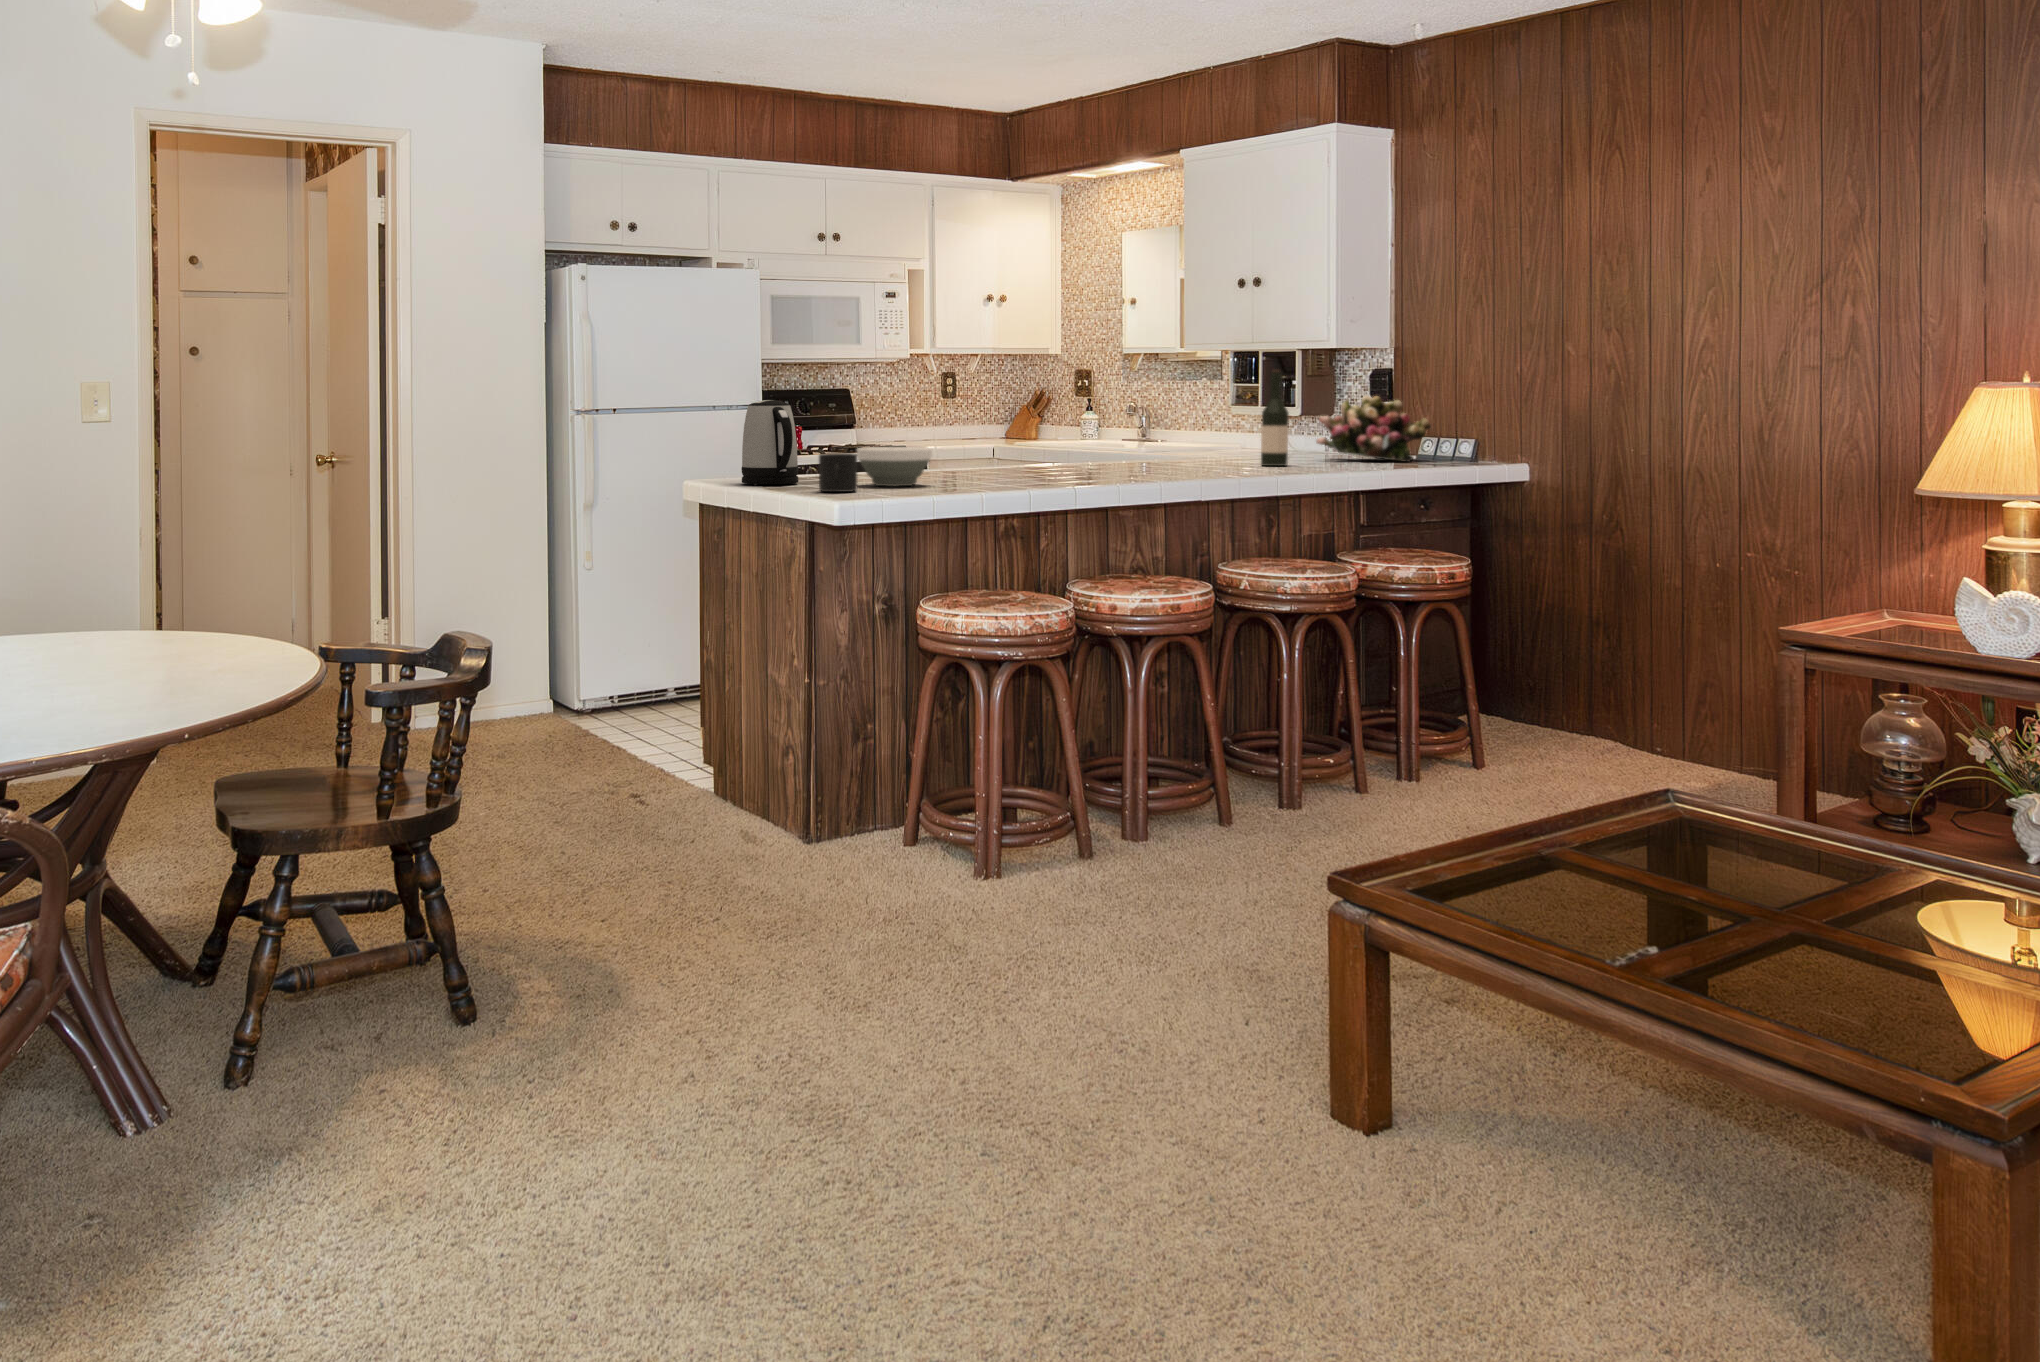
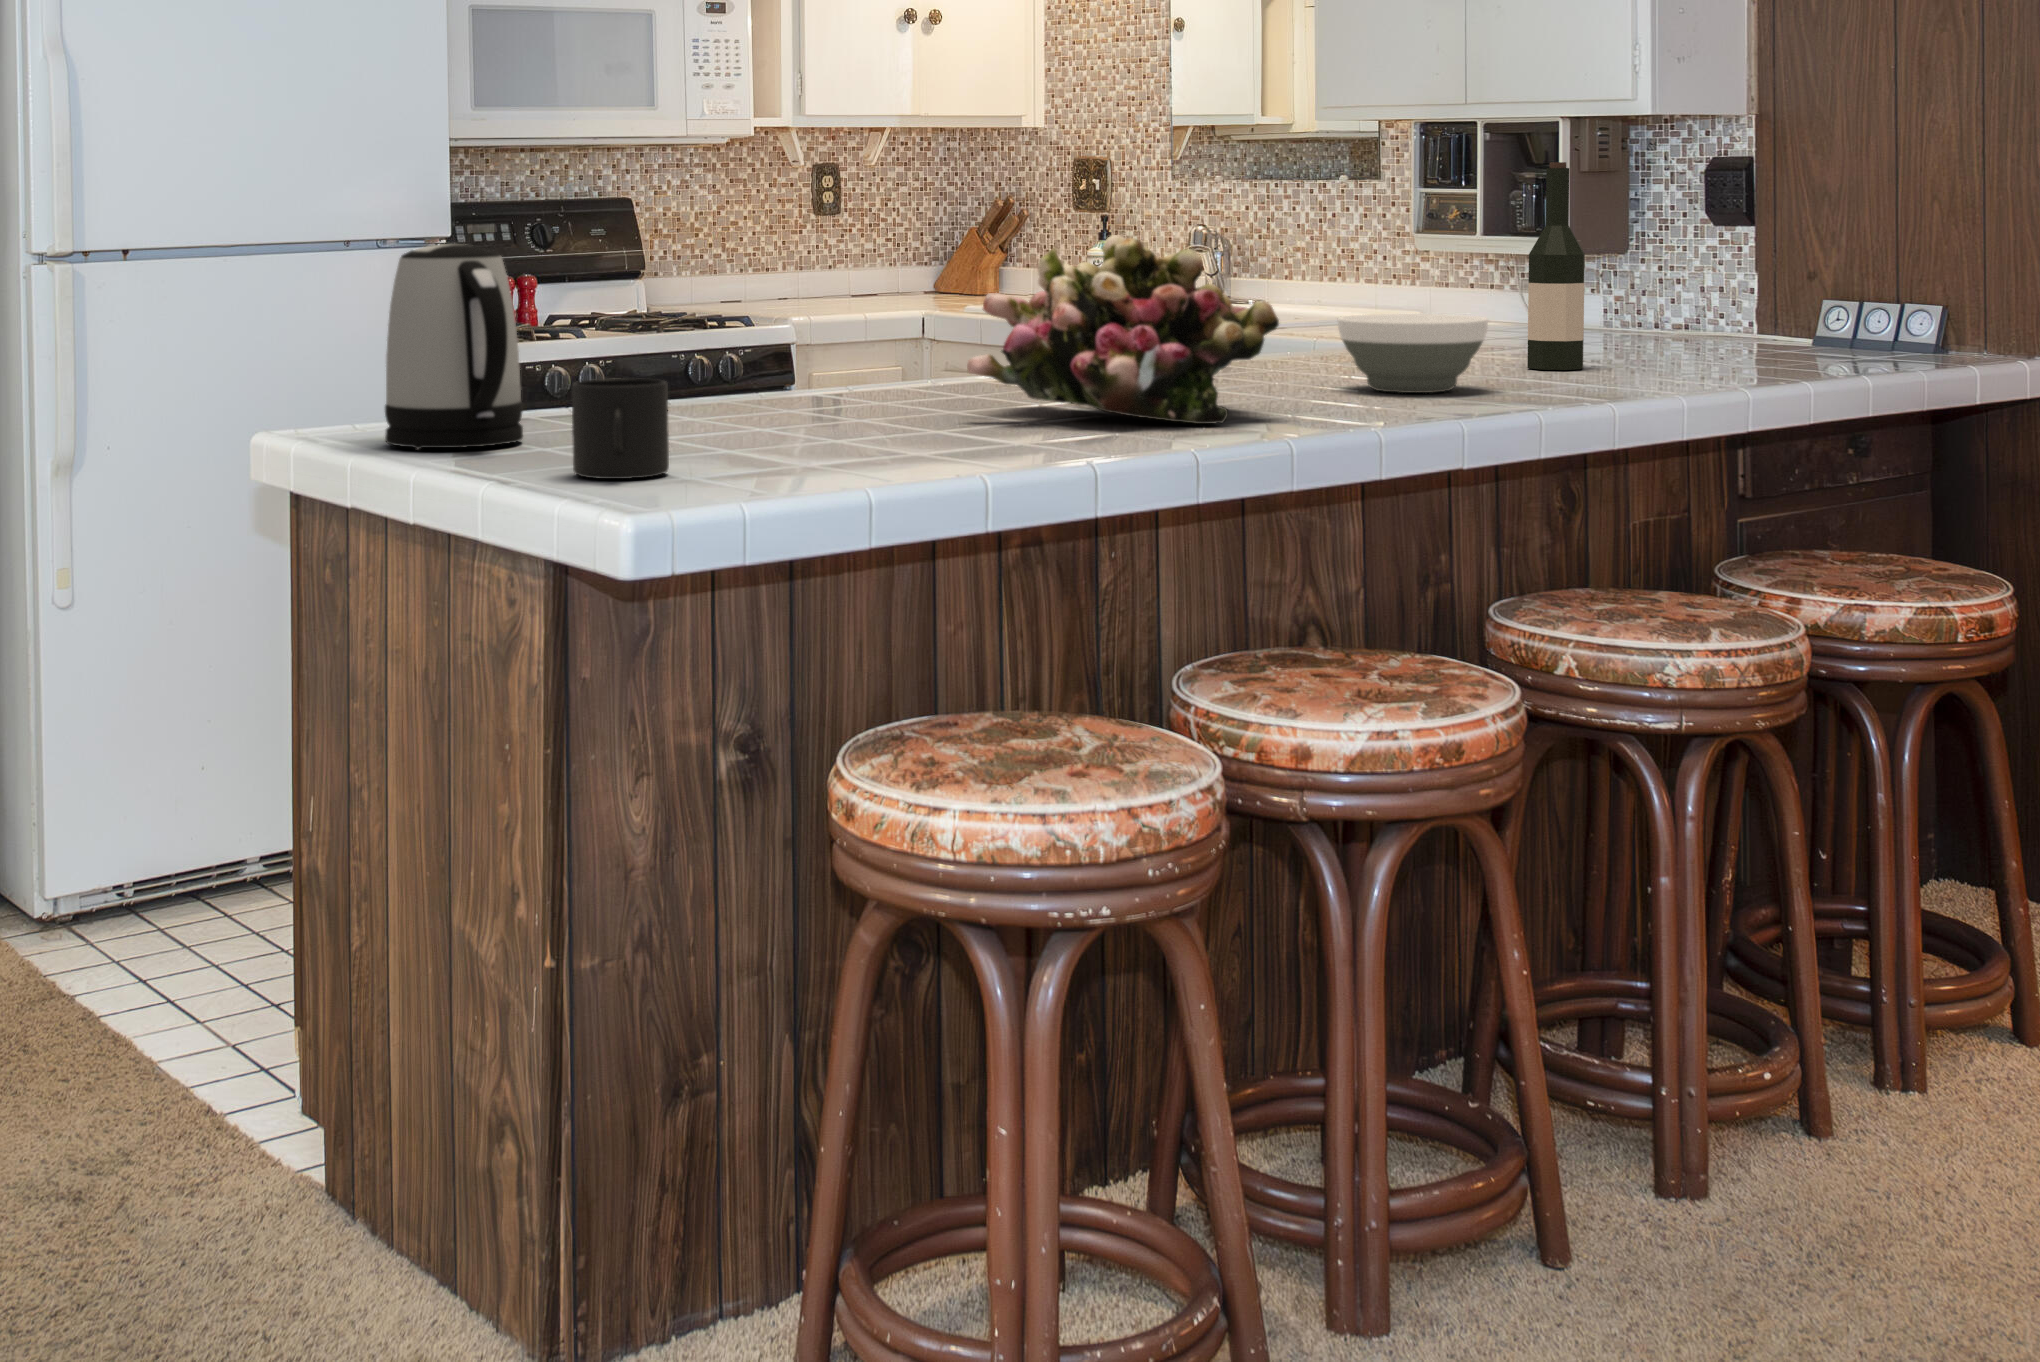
flower arrangement: present [1316,396,1431,461] -> present [967,235,1279,424]
bowl: present [857,447,932,486] -> present [1338,314,1488,393]

